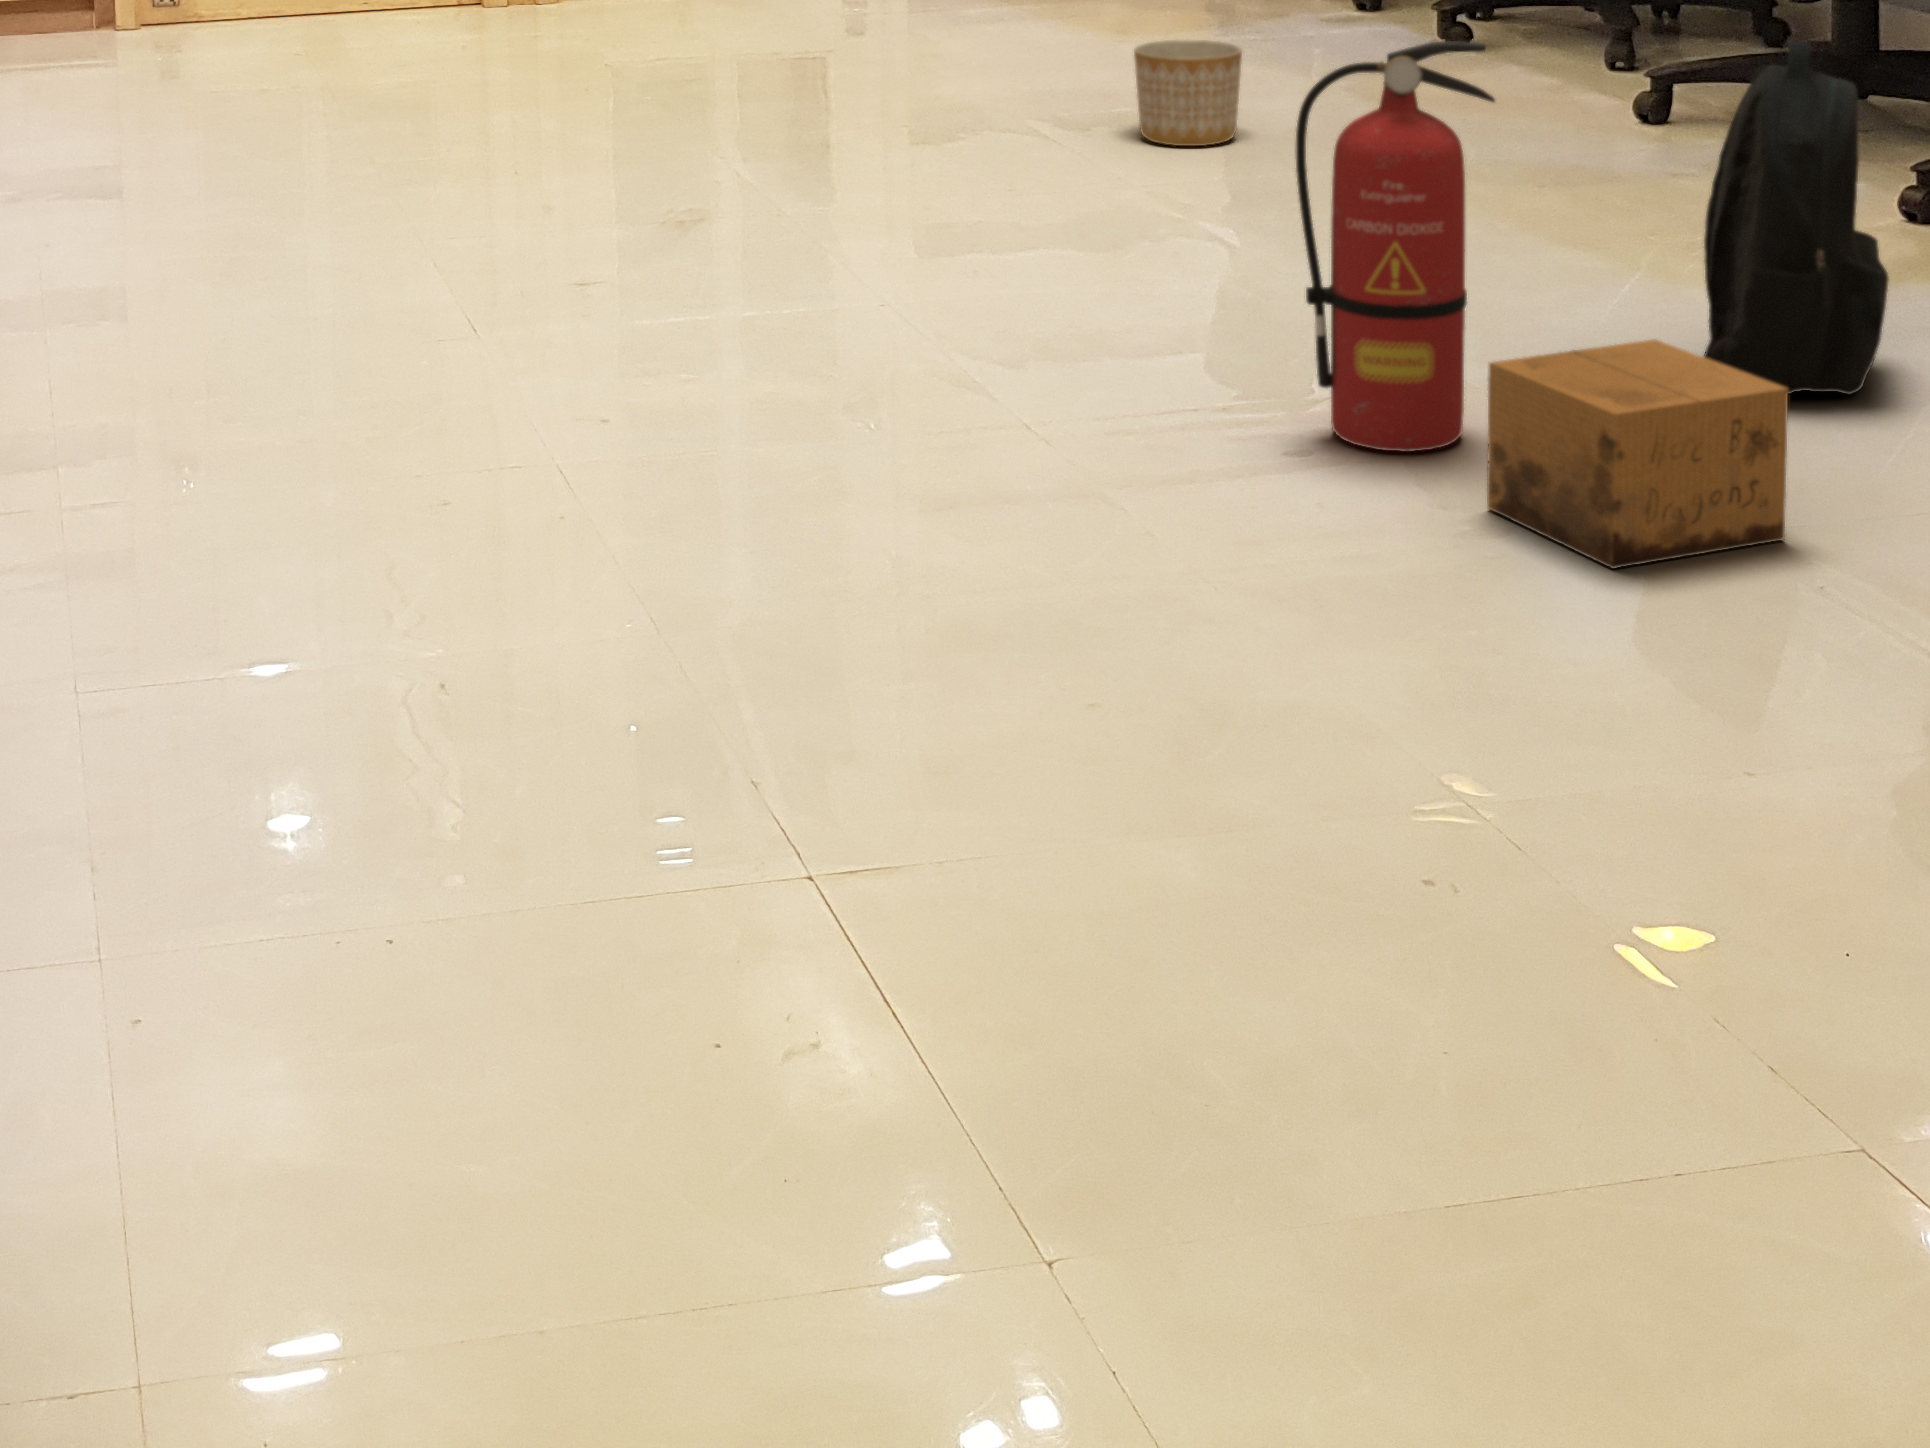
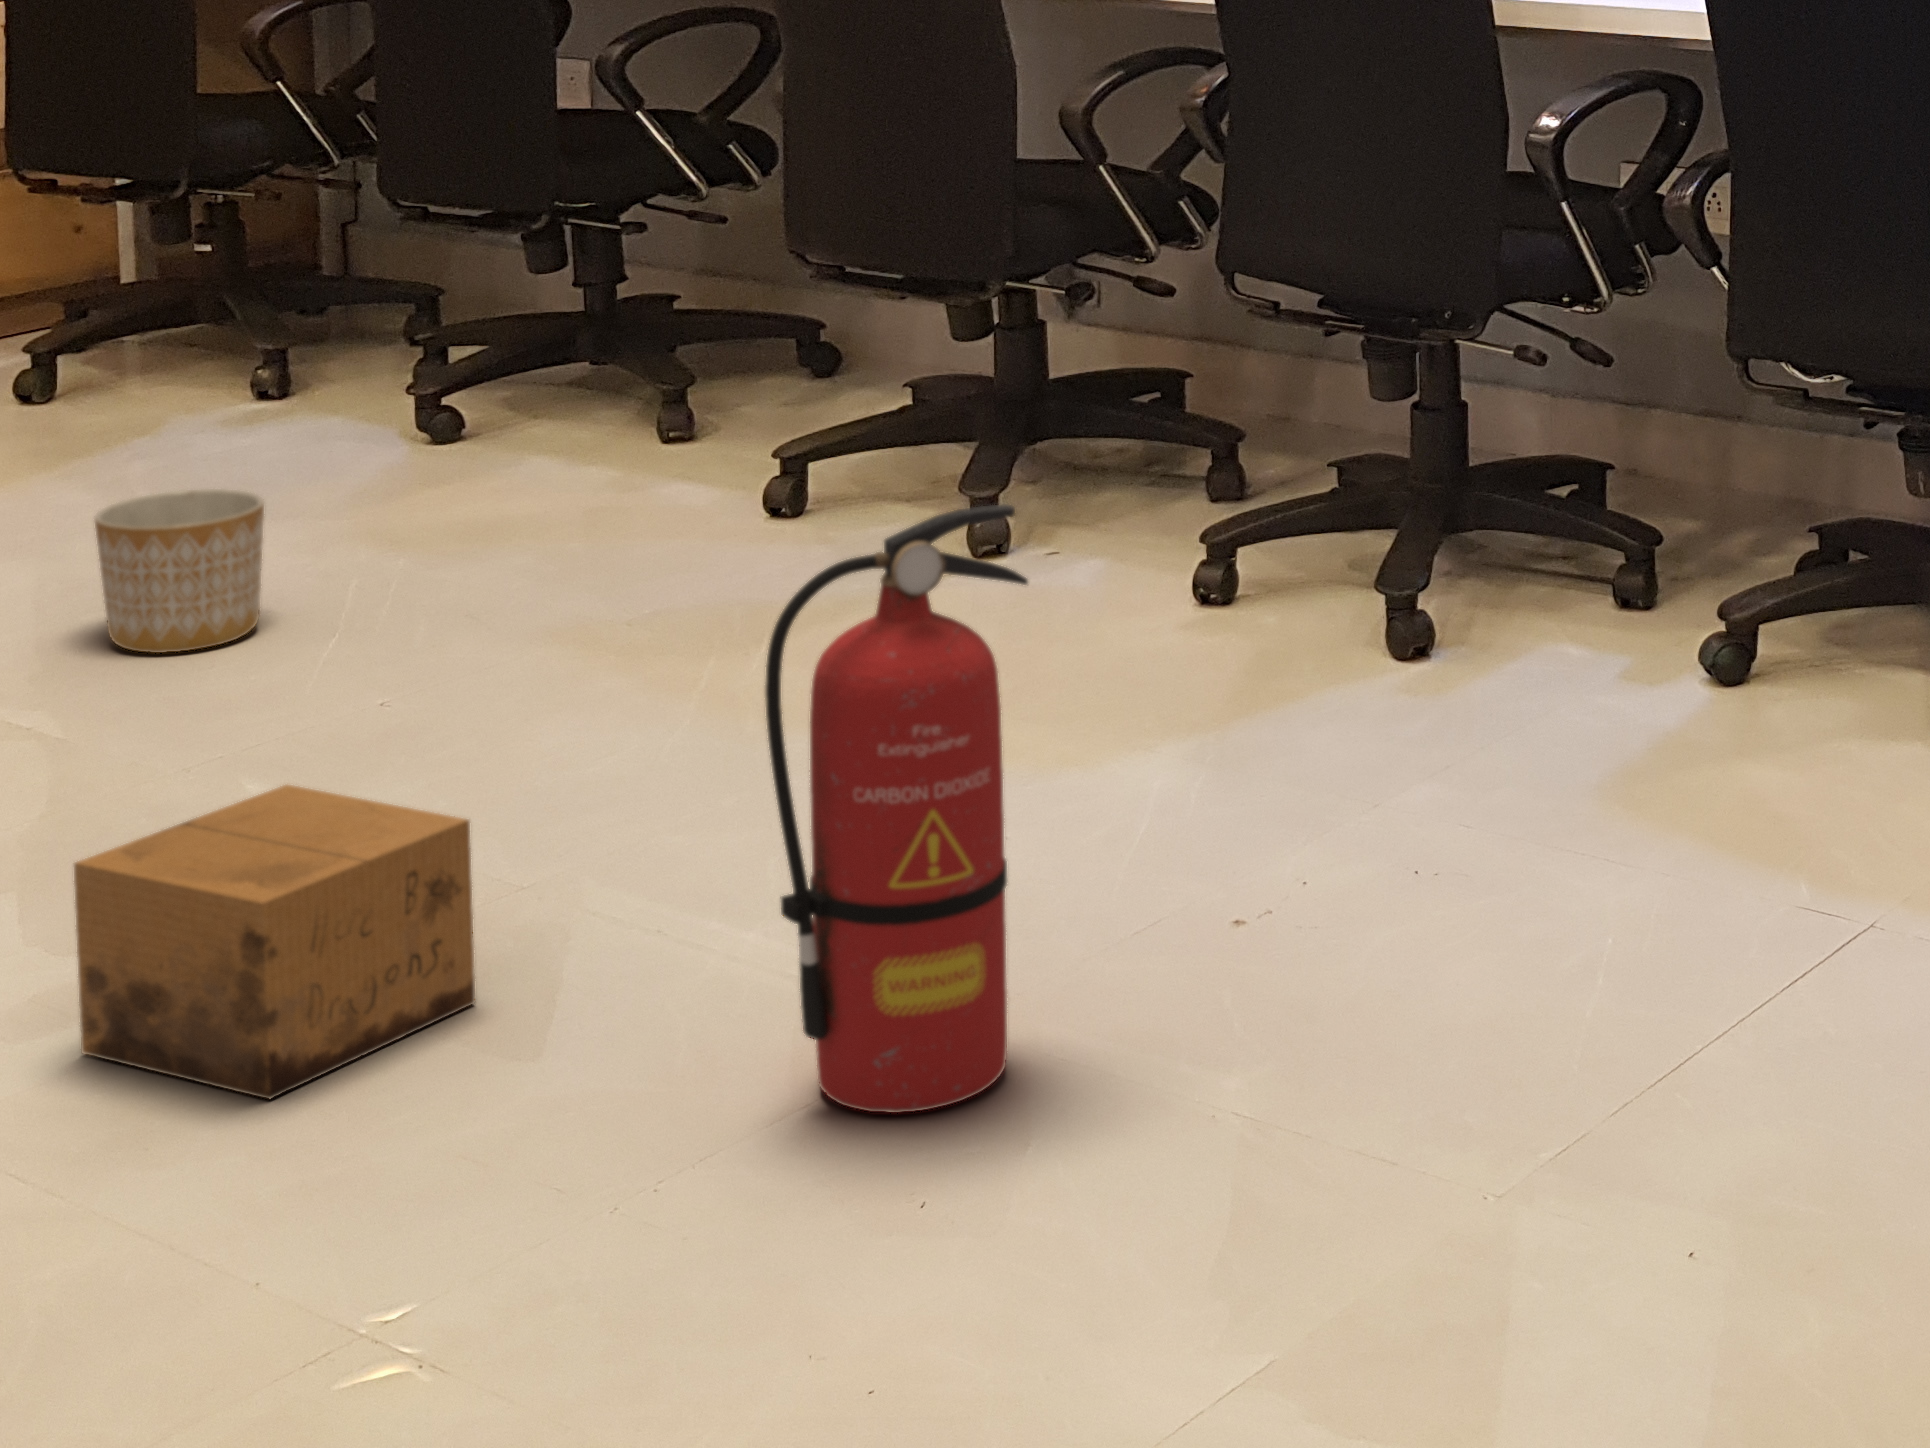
backpack: present [1703,41,1889,394] -> none [1178,431,1422,899]
cardboard box: present [1487,339,1788,569] -> present [74,785,475,1099]

